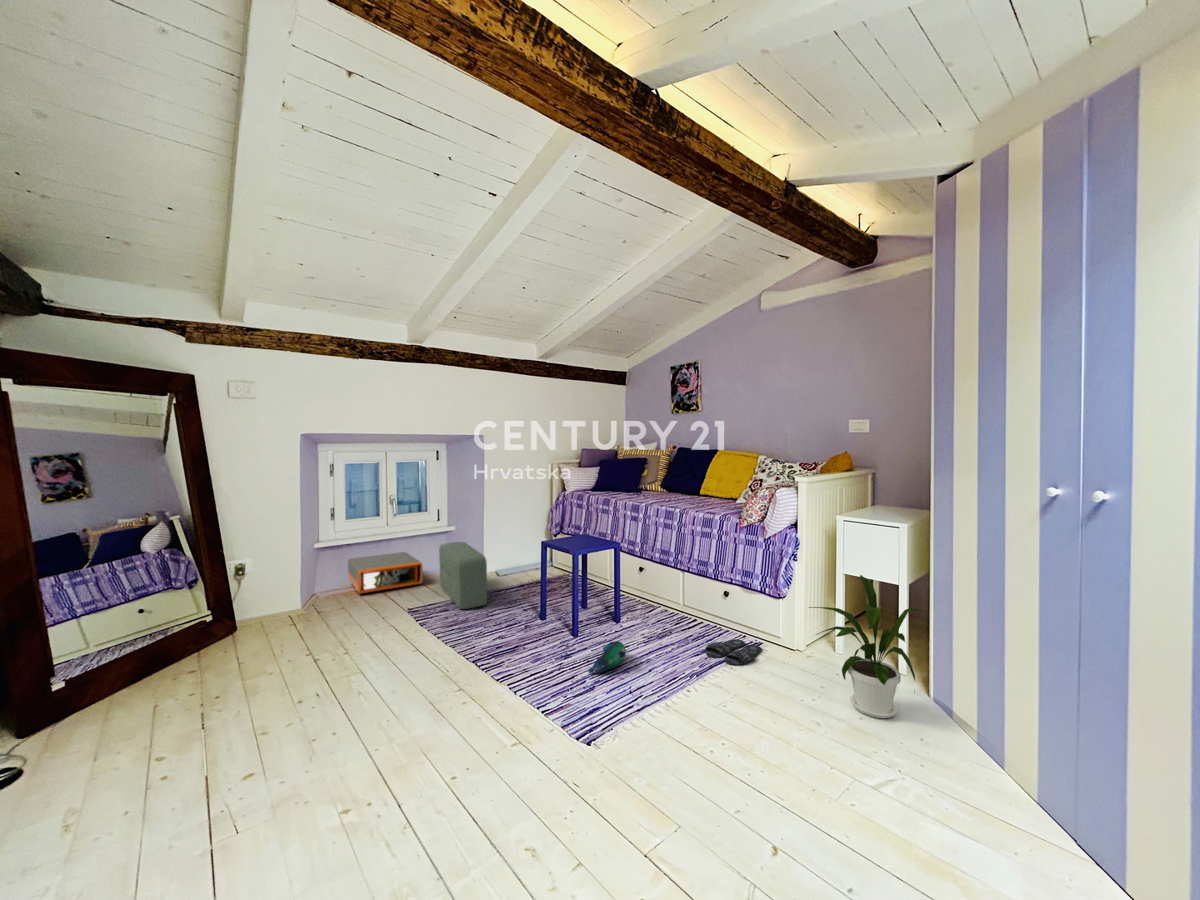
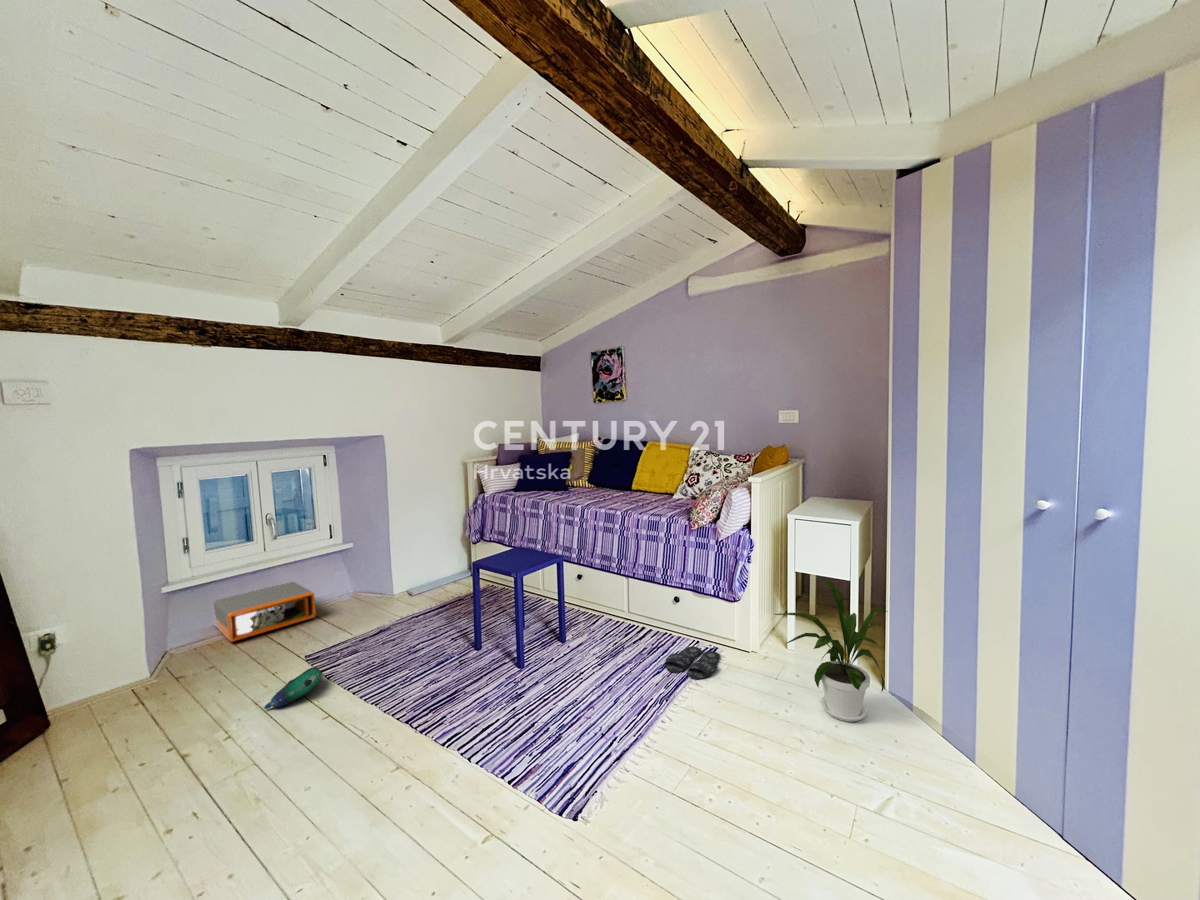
pouf: present [439,542,487,609] -> none [336,563,405,648]
plush toy: present [588,641,625,673] -> present [264,667,321,709]

